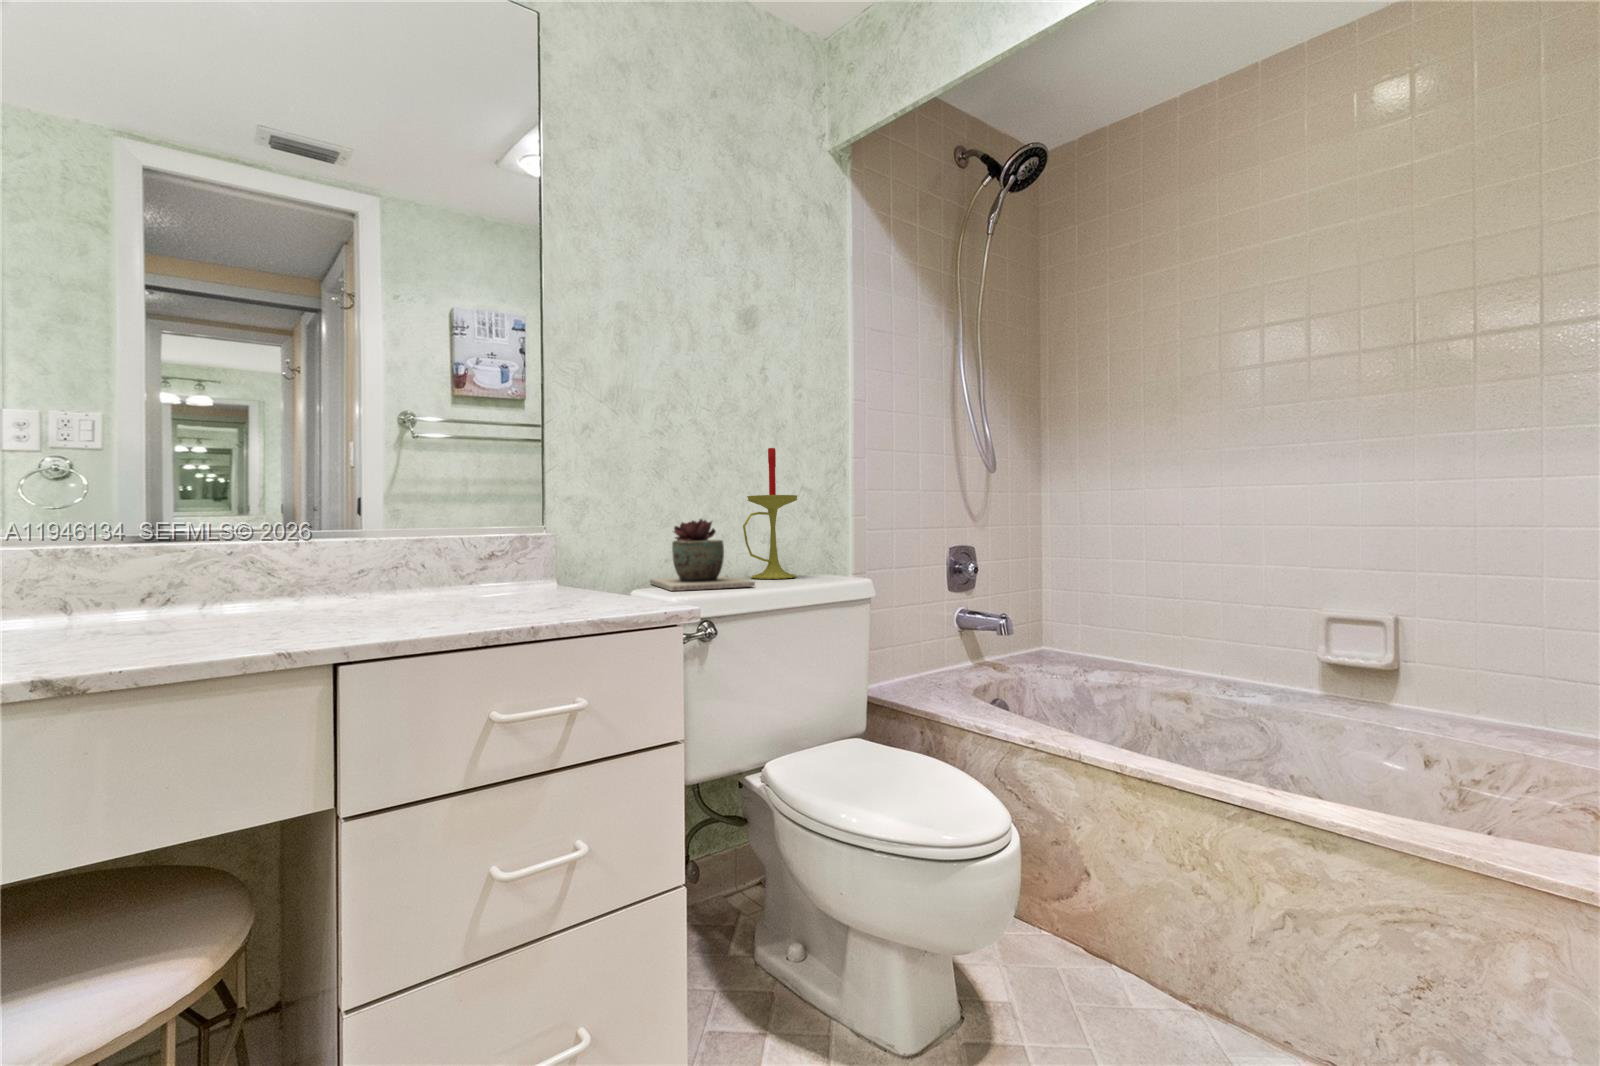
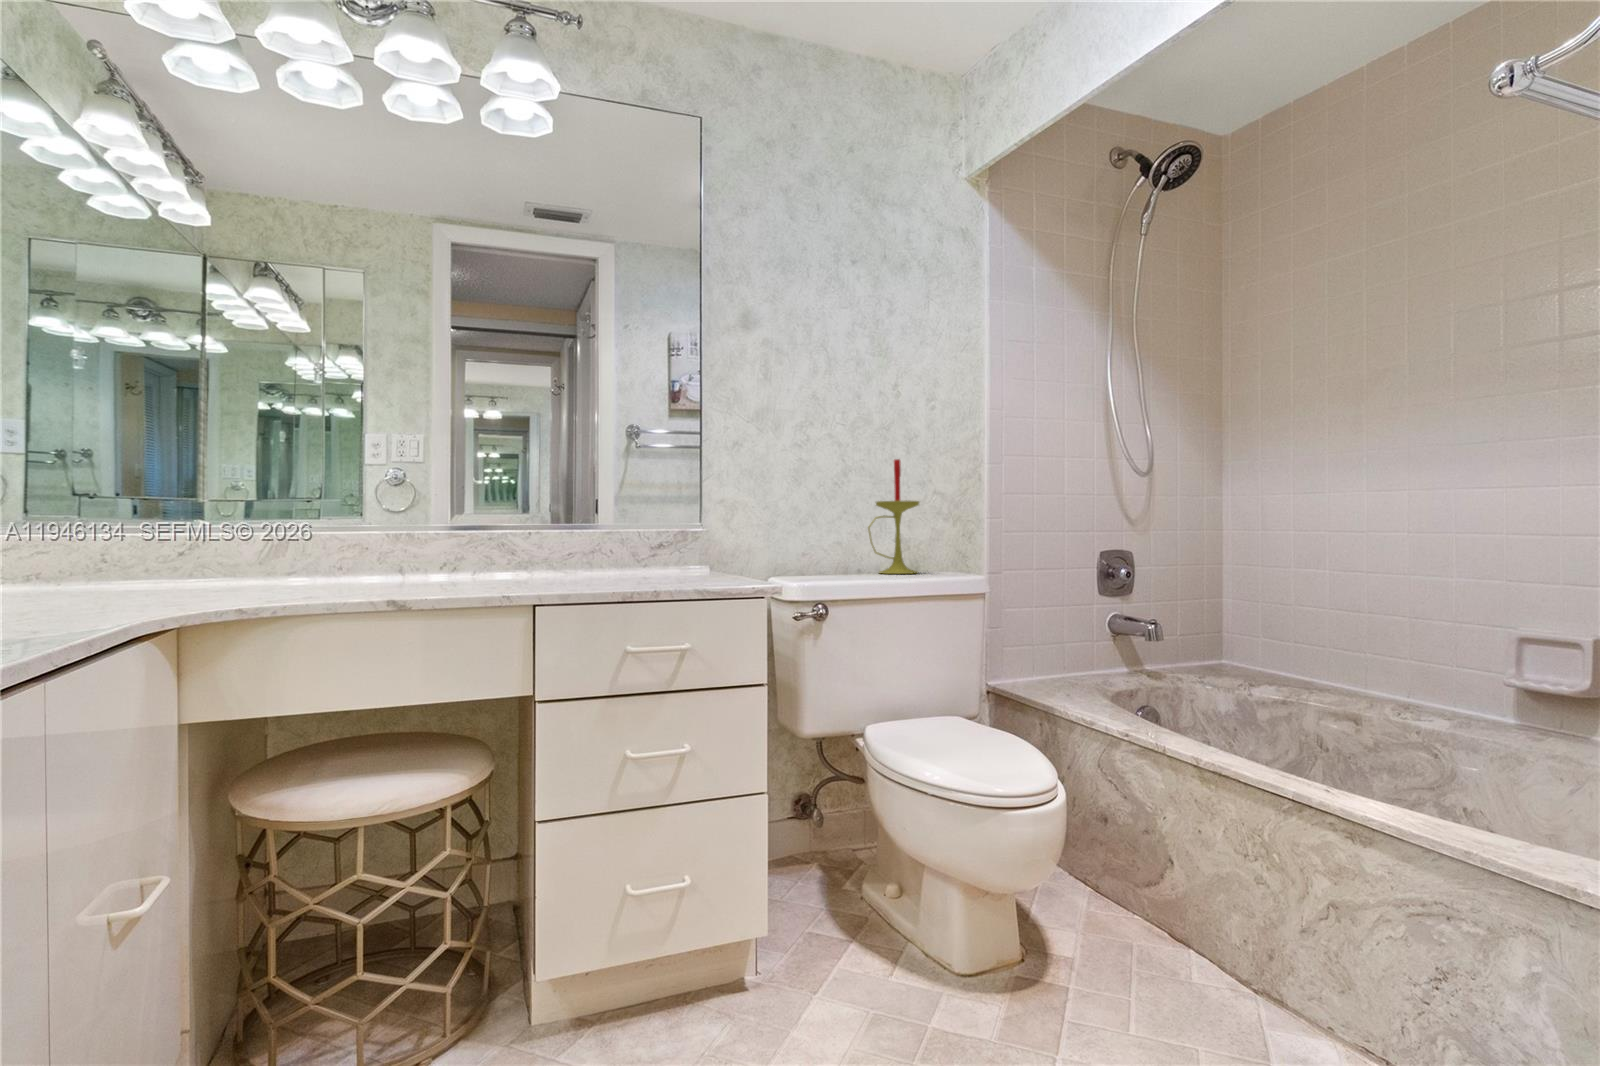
succulent plant: present [650,519,755,591] -> none [787,520,861,579]

